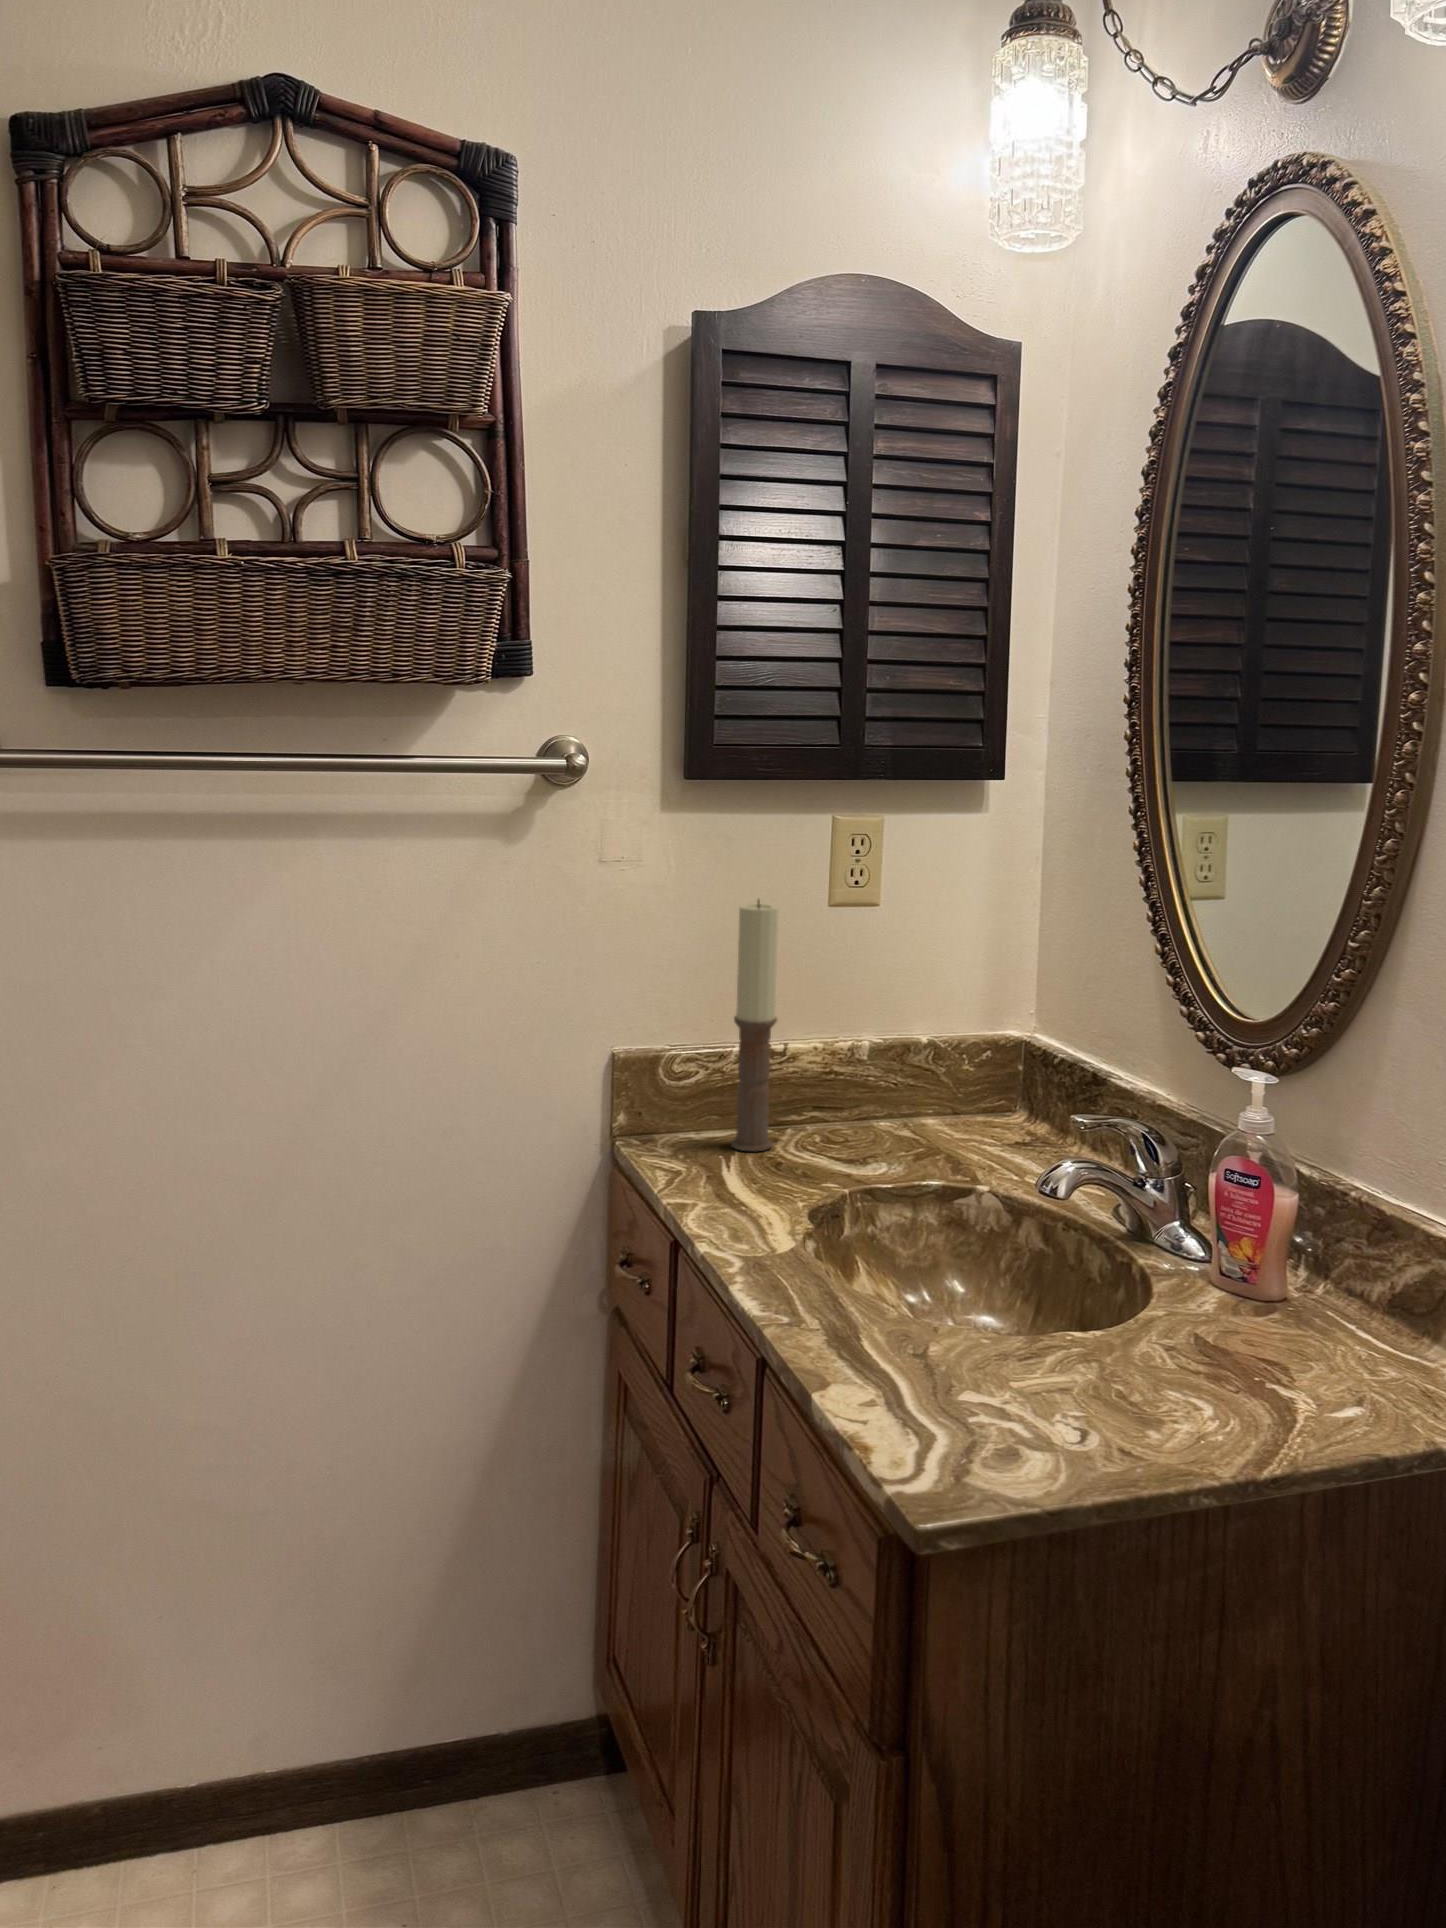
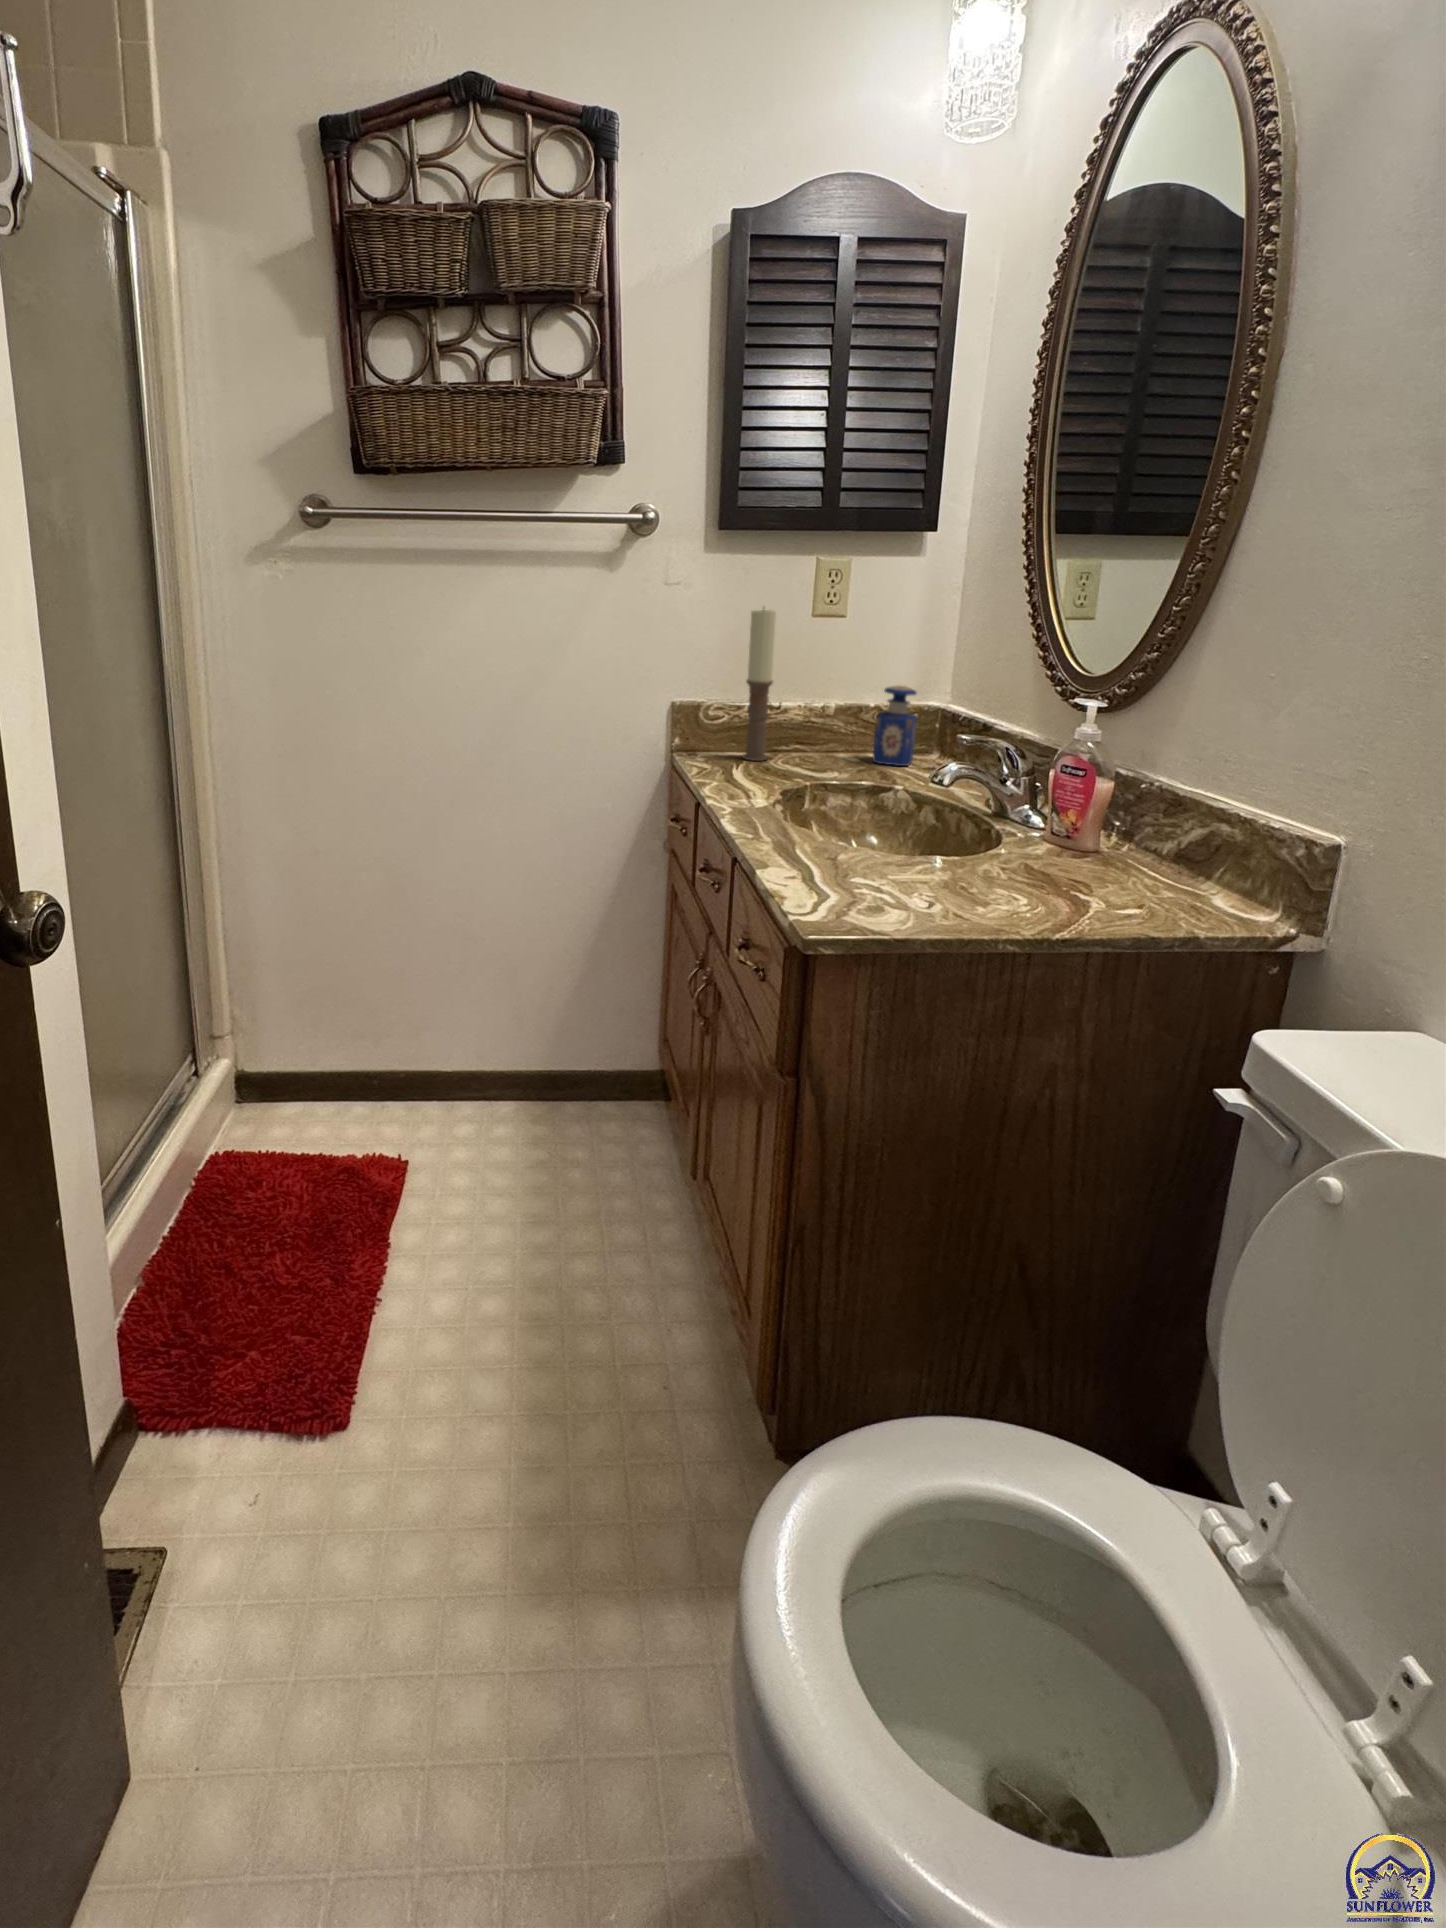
perfume bottle: none [936,1018,998,1147] -> present [873,686,917,766]

